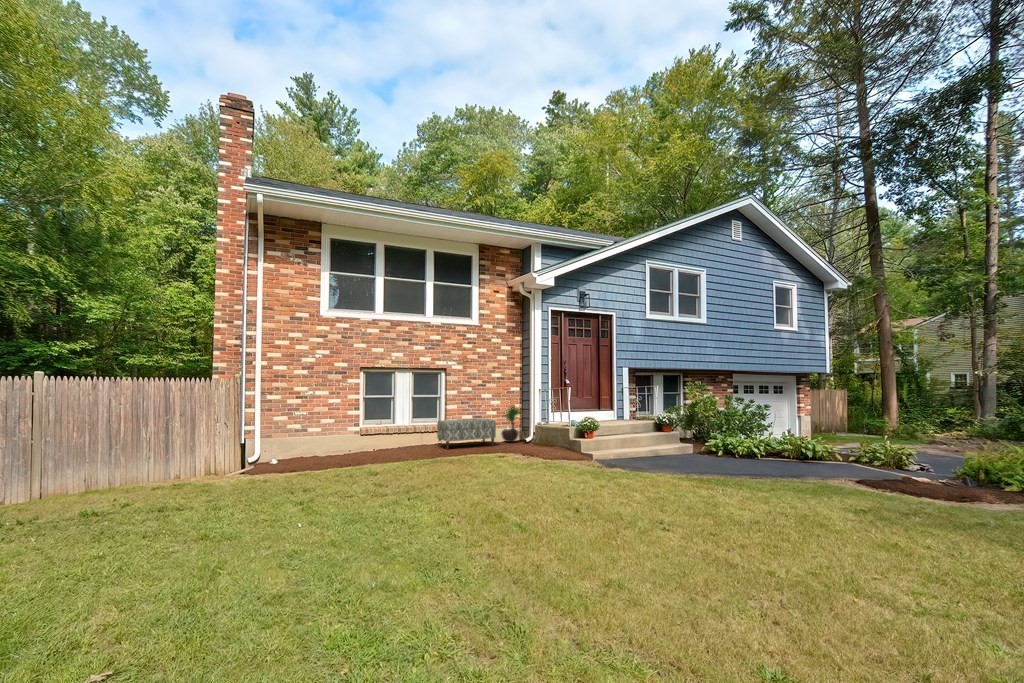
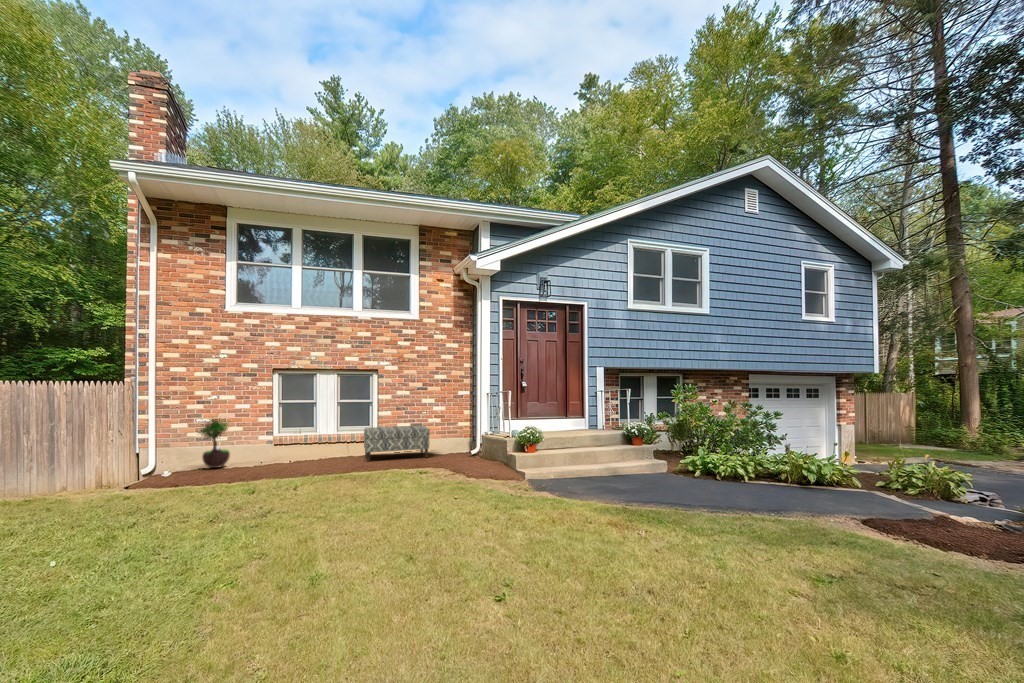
potted tree: present [501,406,521,442] -> present [198,419,230,468]

